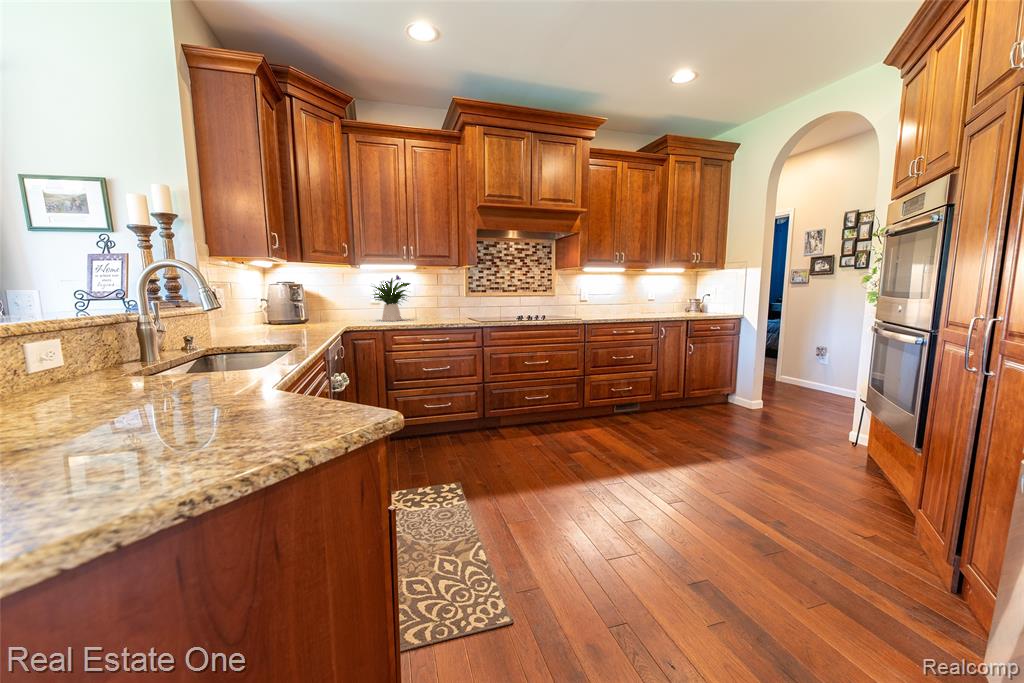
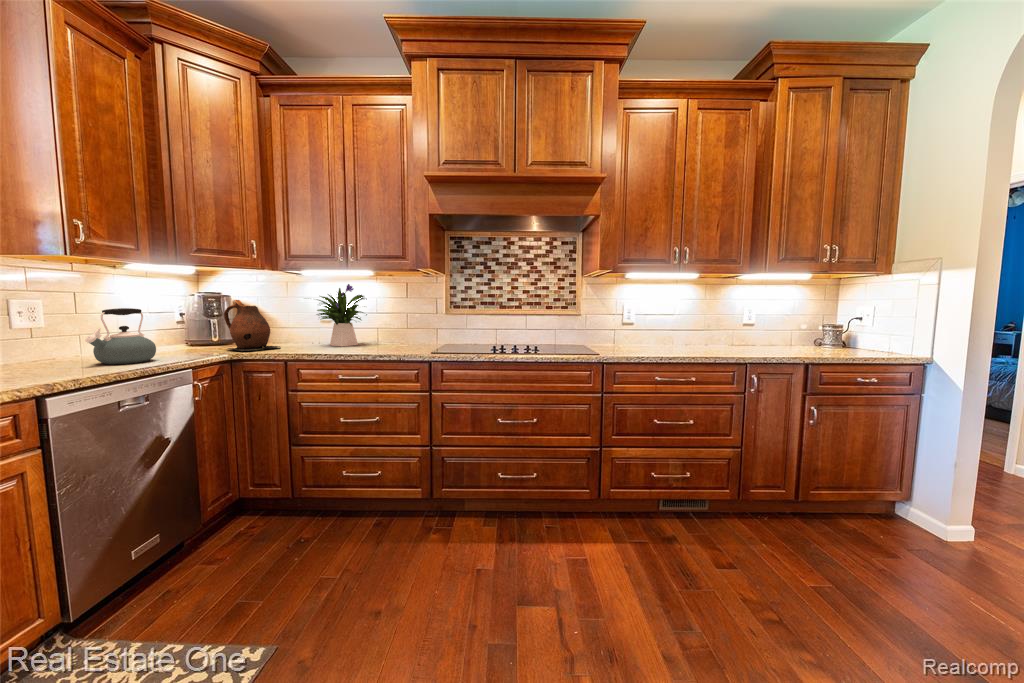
ceramic pitcher: none [312,287,353,325] -> present [224,300,281,351]
kettle: none [255,292,294,333] -> present [85,308,156,364]

